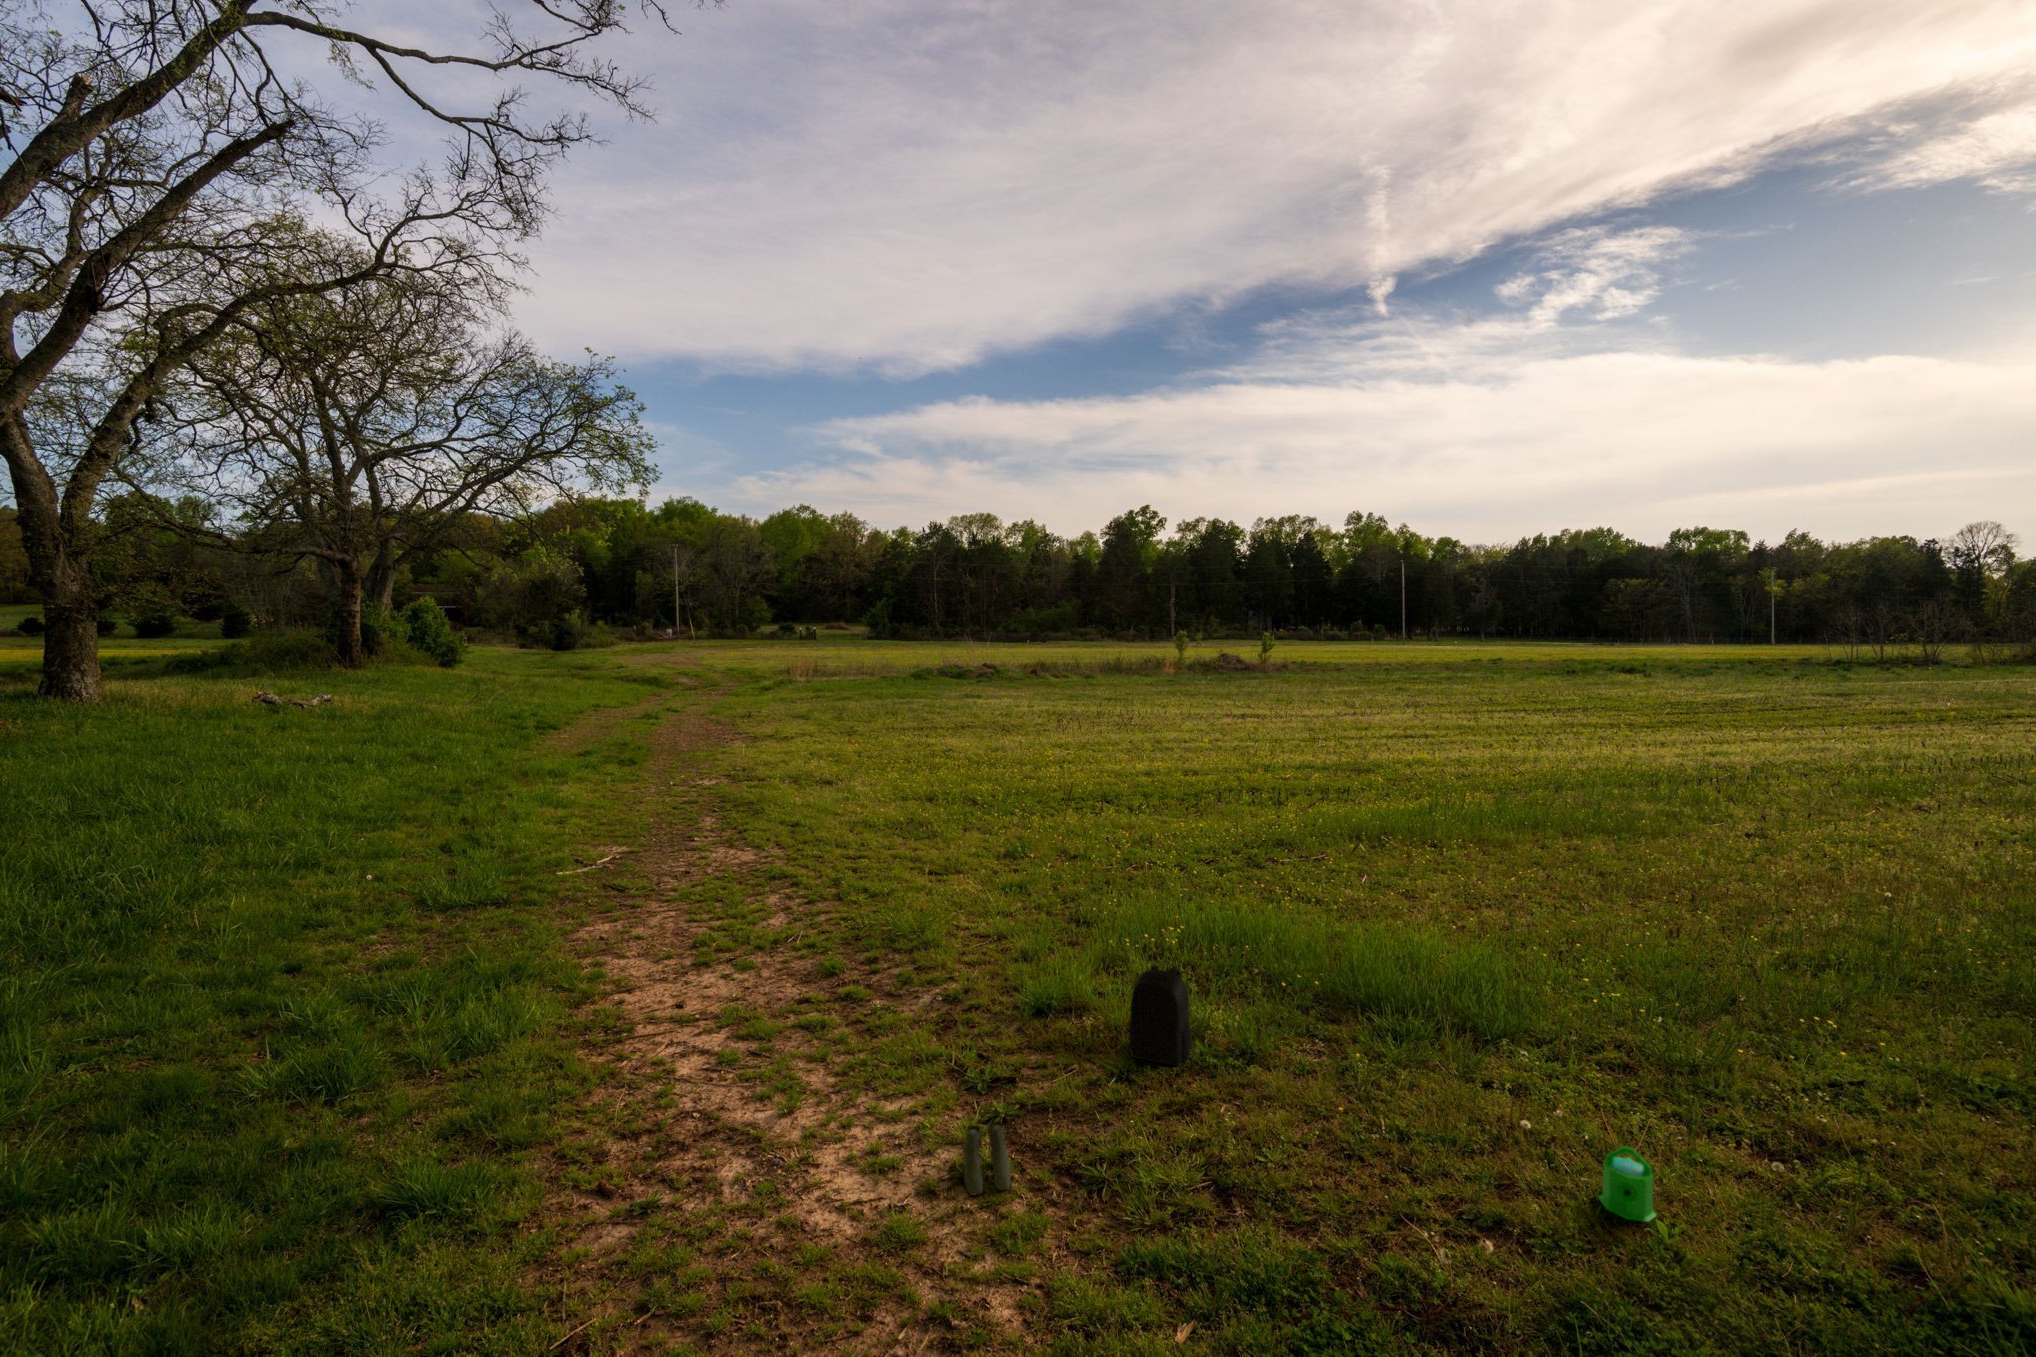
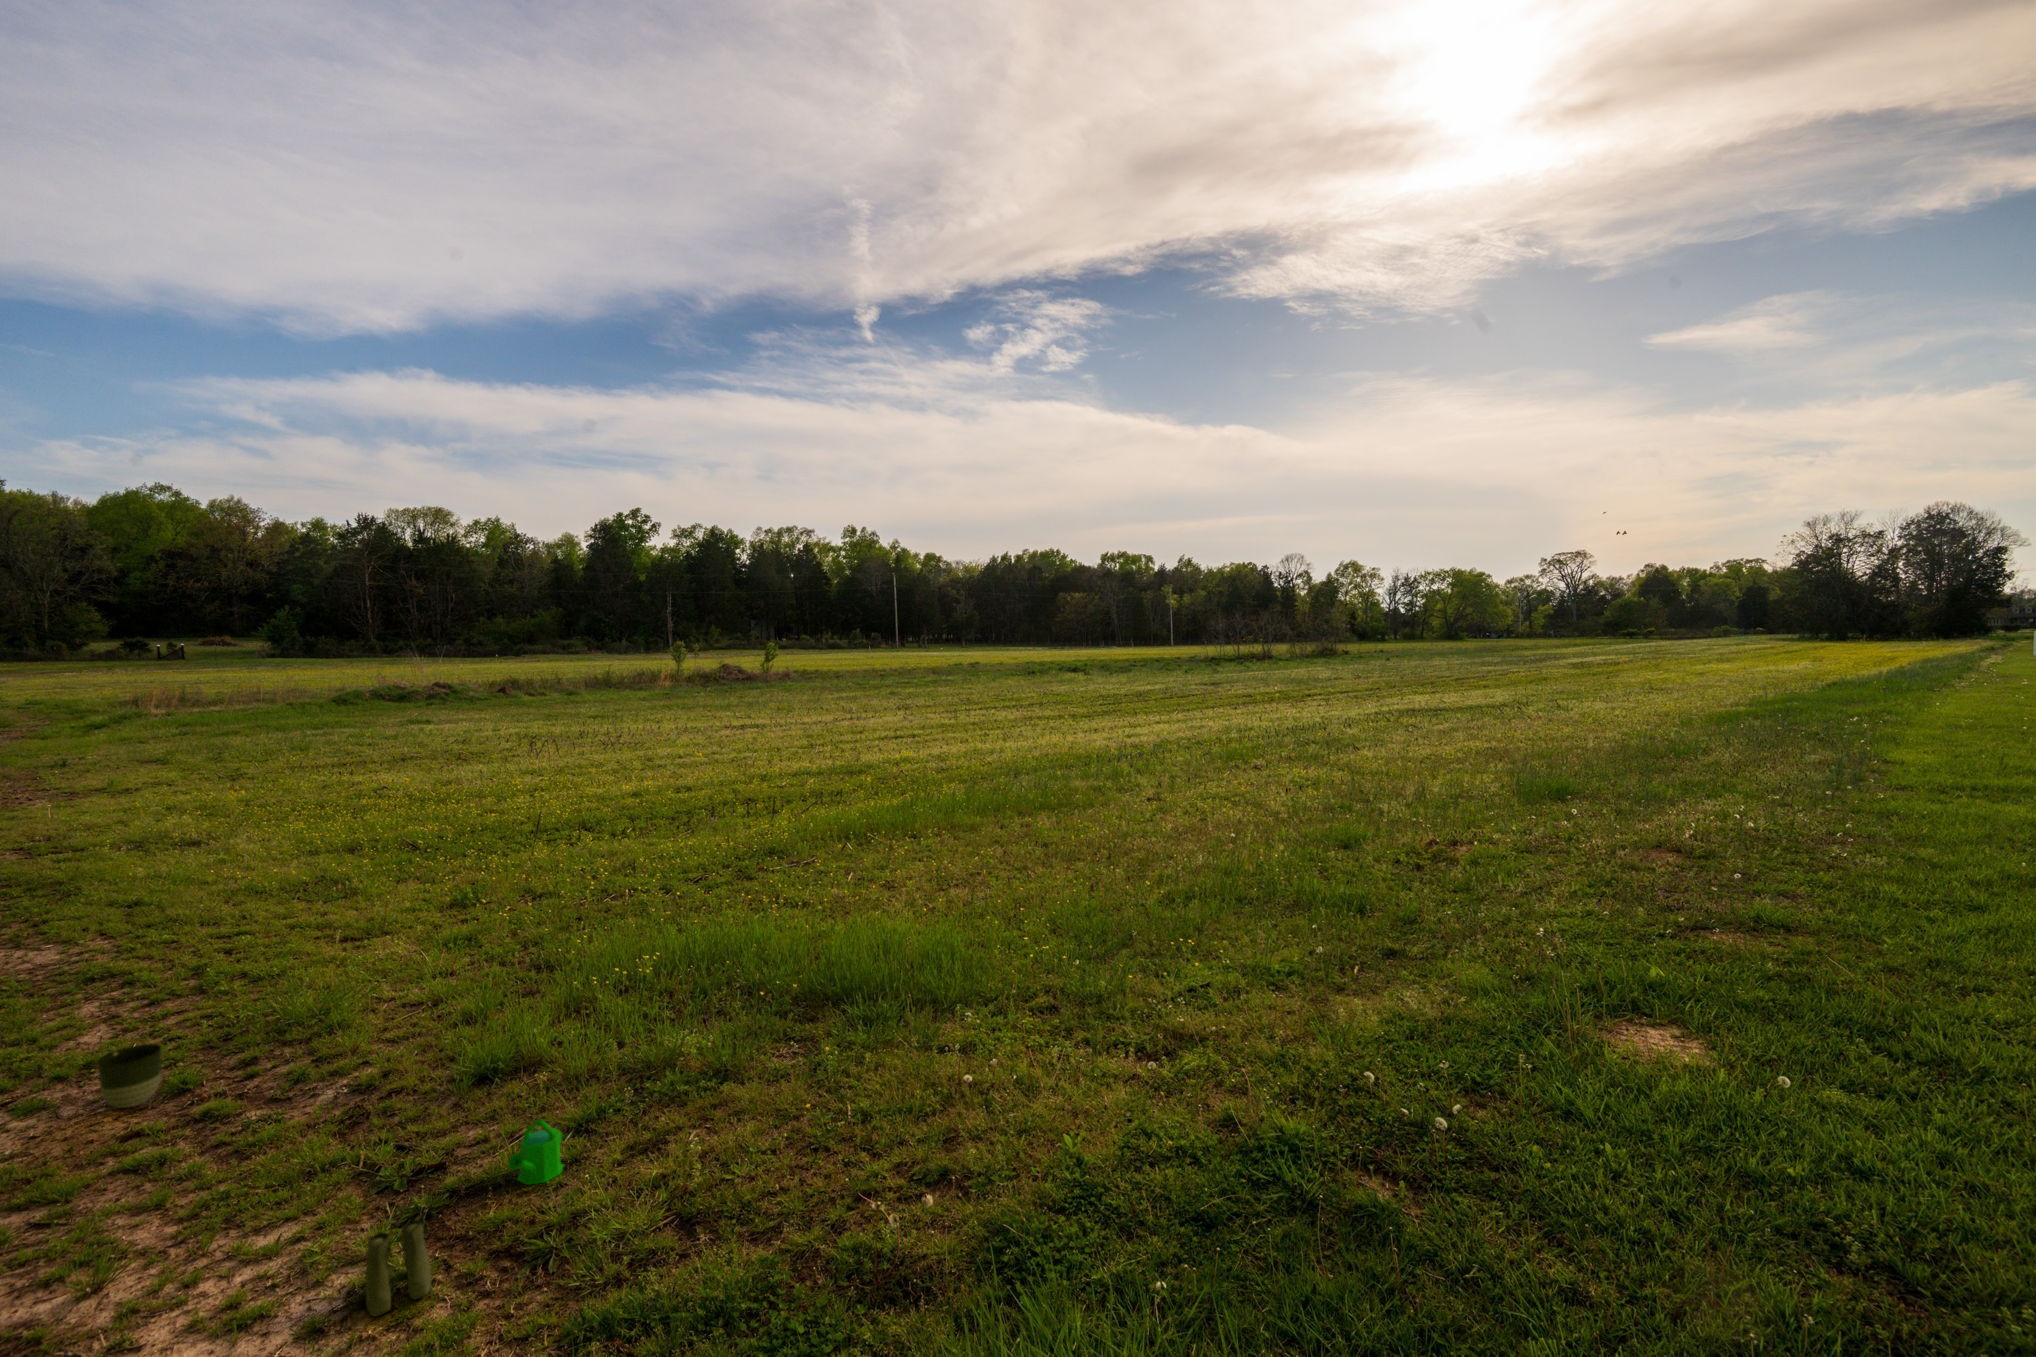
planter: none [786,934,822,979] -> present [97,1044,162,1108]
backpack: present [1128,965,1191,1066] -> none [598,999,671,1106]
watering can: present [1599,1146,1656,1222] -> present [508,1120,563,1185]

